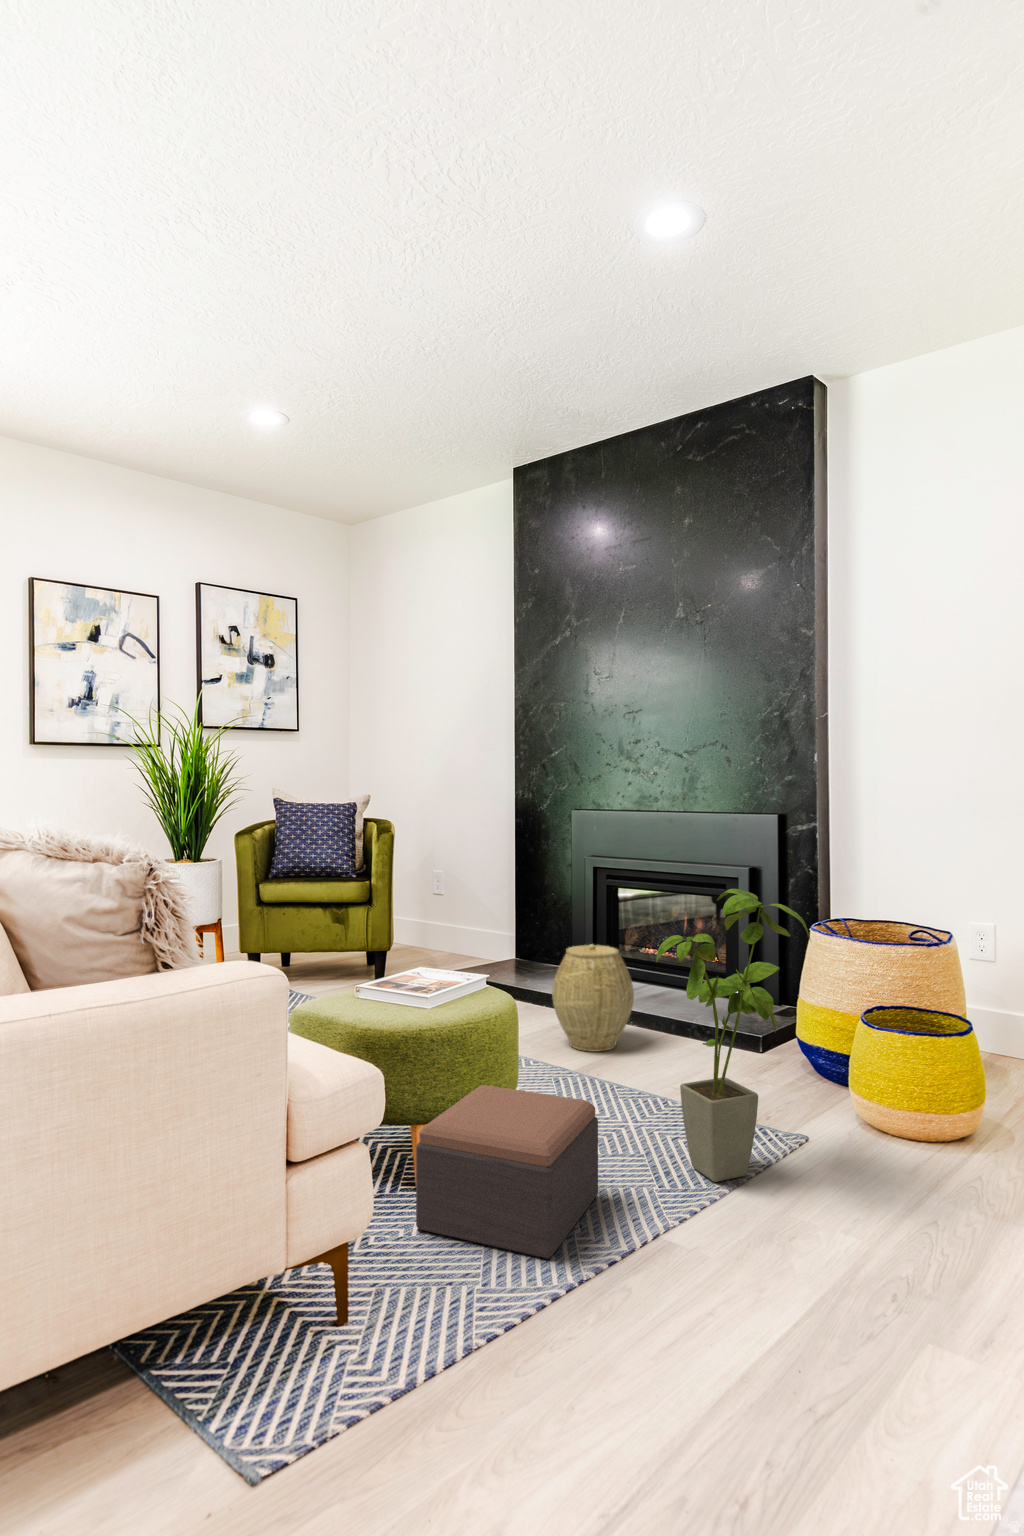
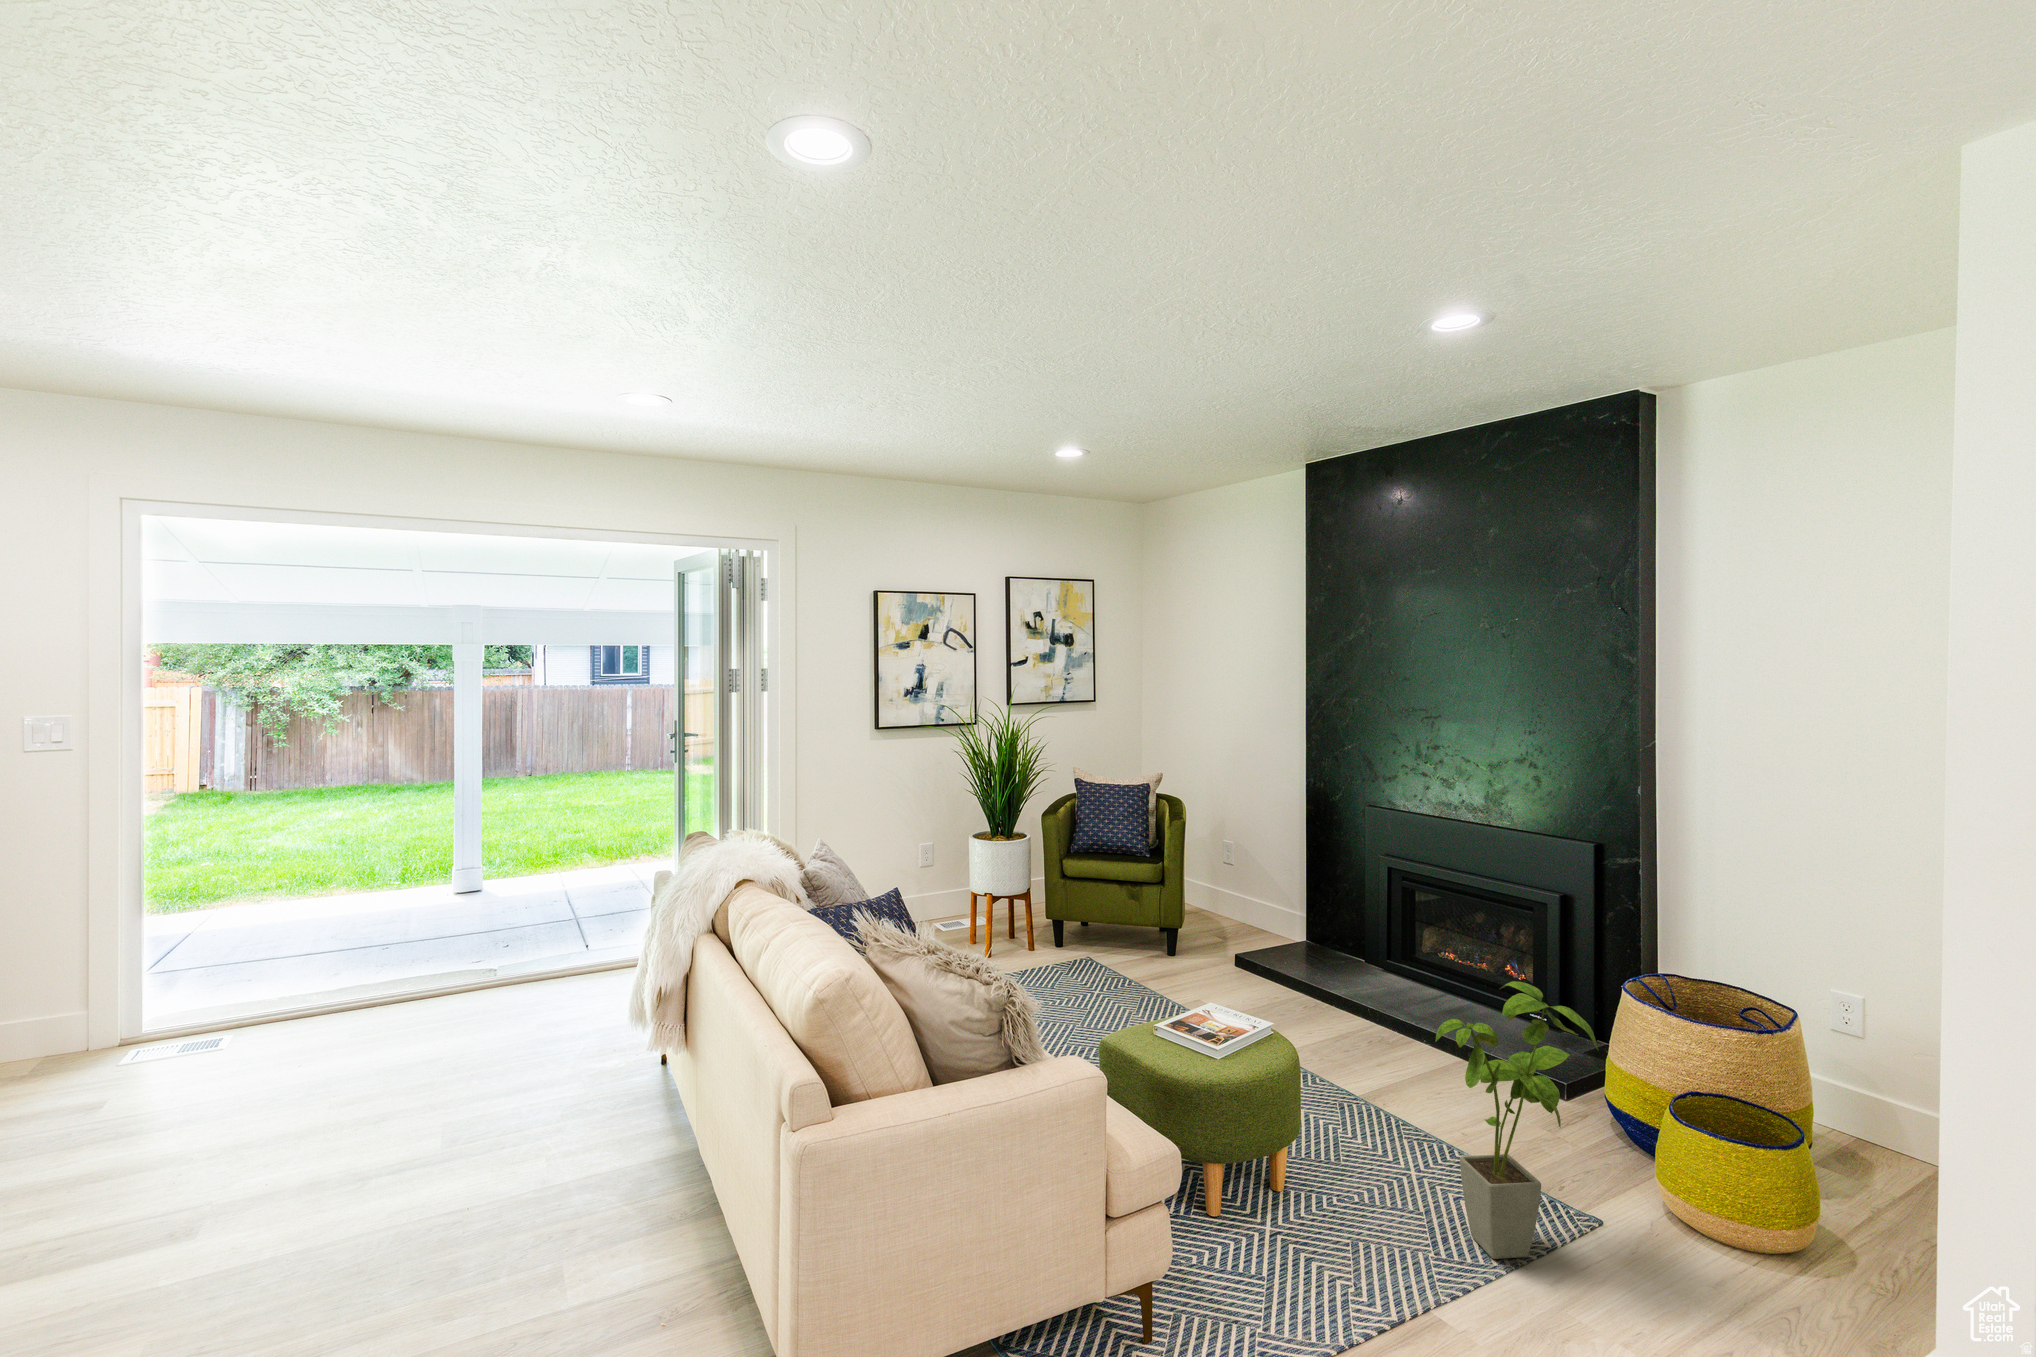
woven basket: present [552,944,634,1052] -> none [1339,966,1423,1074]
footstool: present [416,1085,598,1259] -> none [1207,1131,1374,1315]

